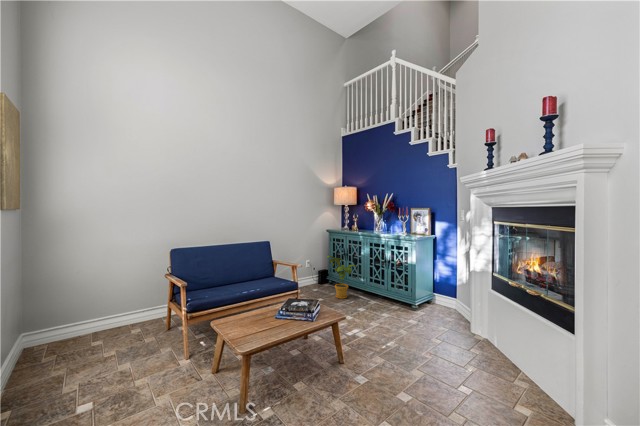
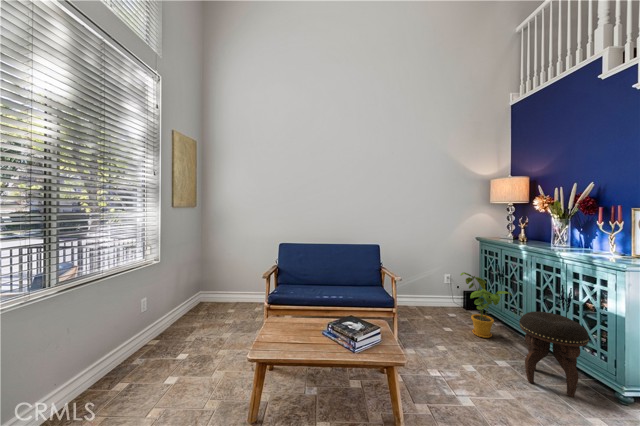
footstool: none [371,271,403,314] -> present [519,312,589,397]

